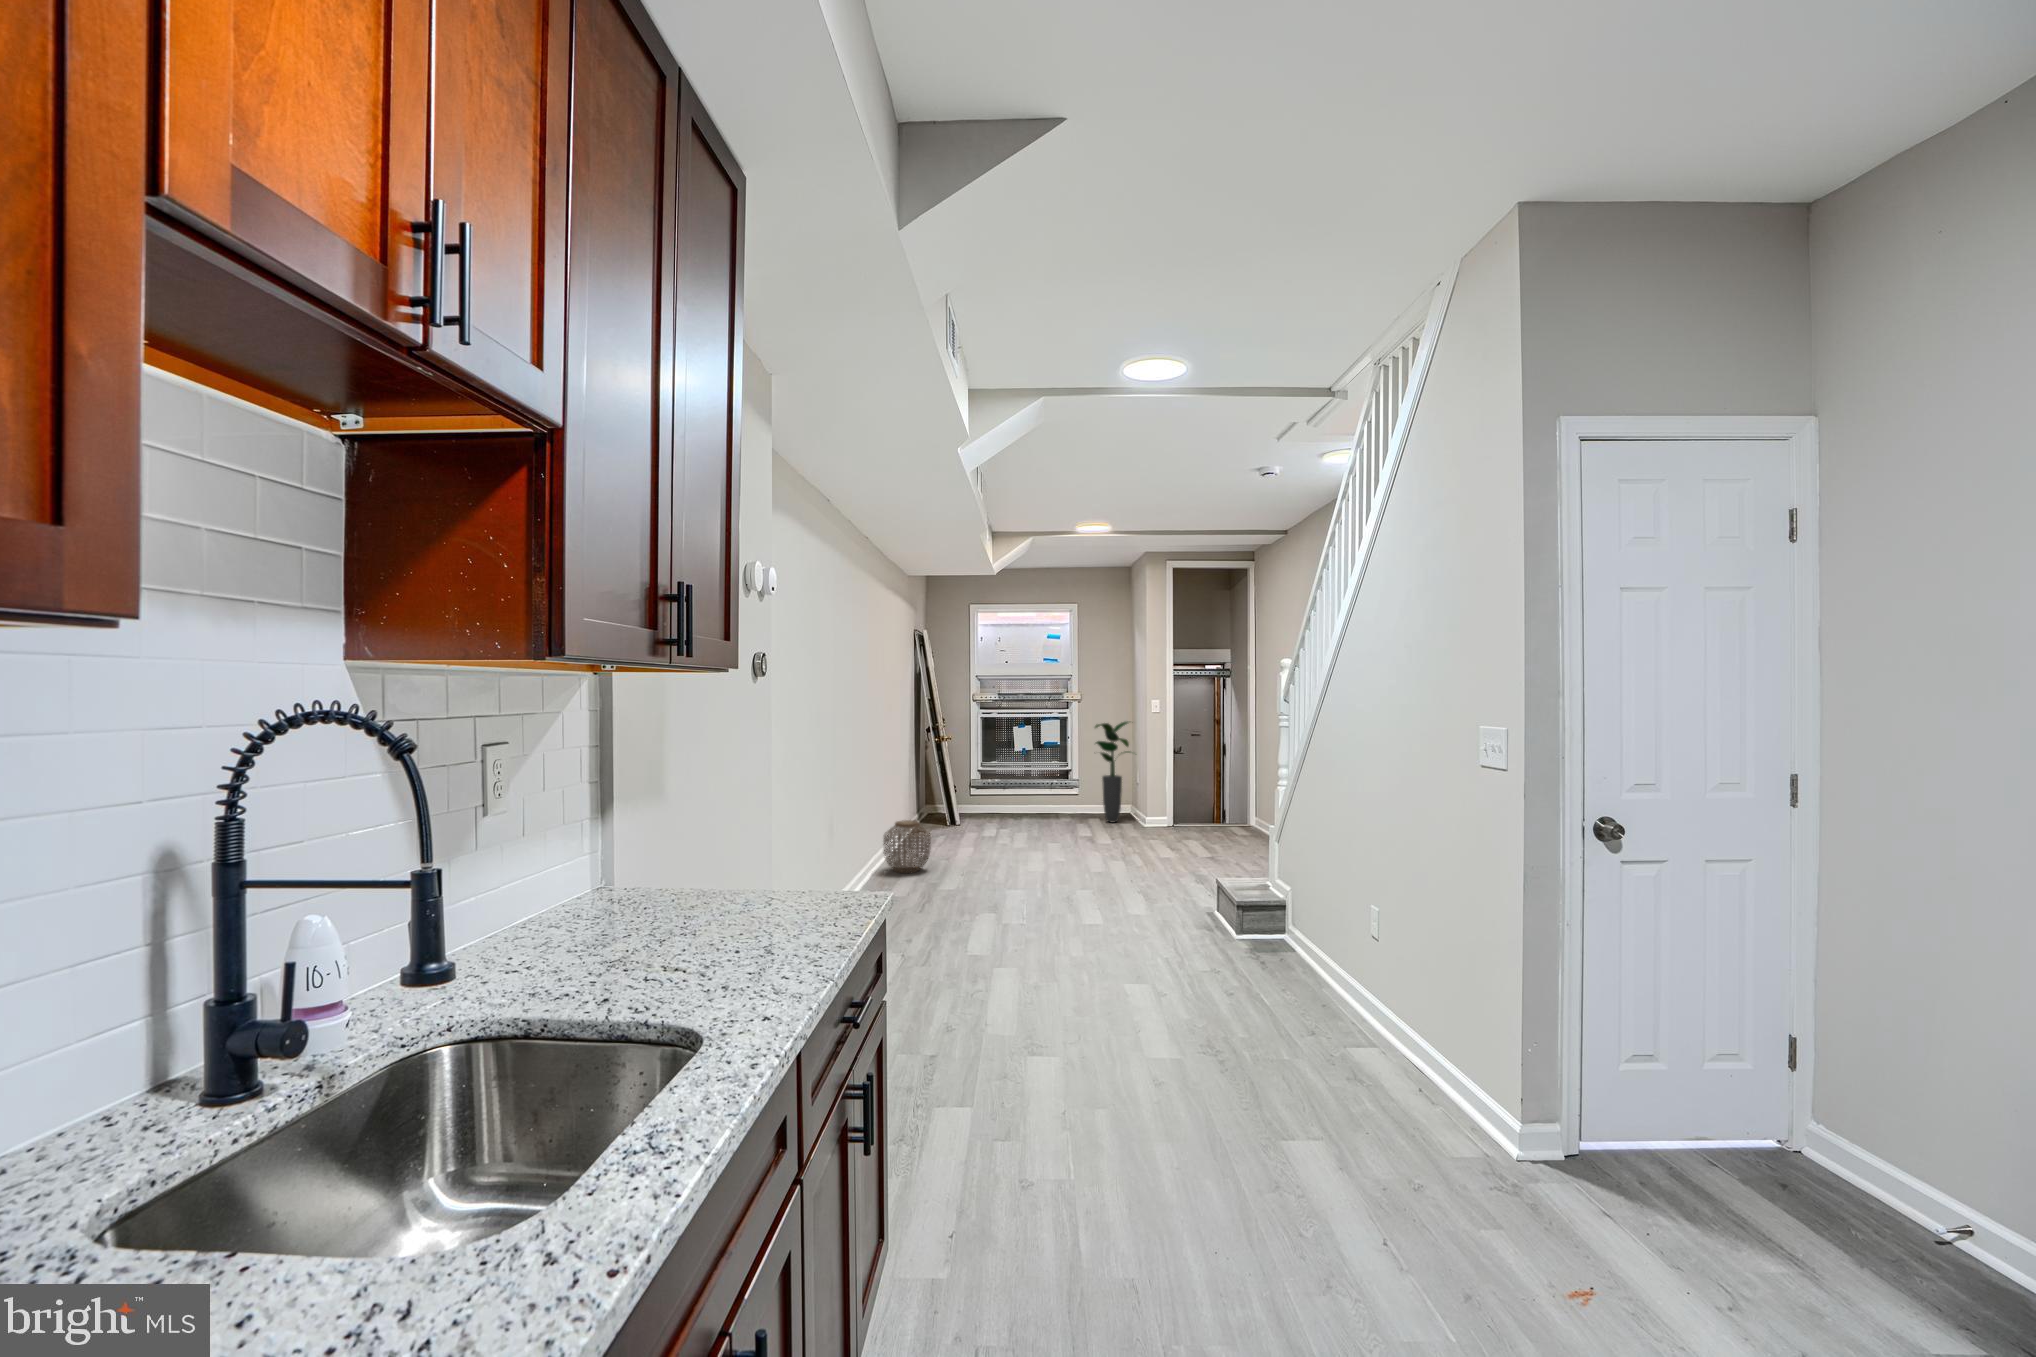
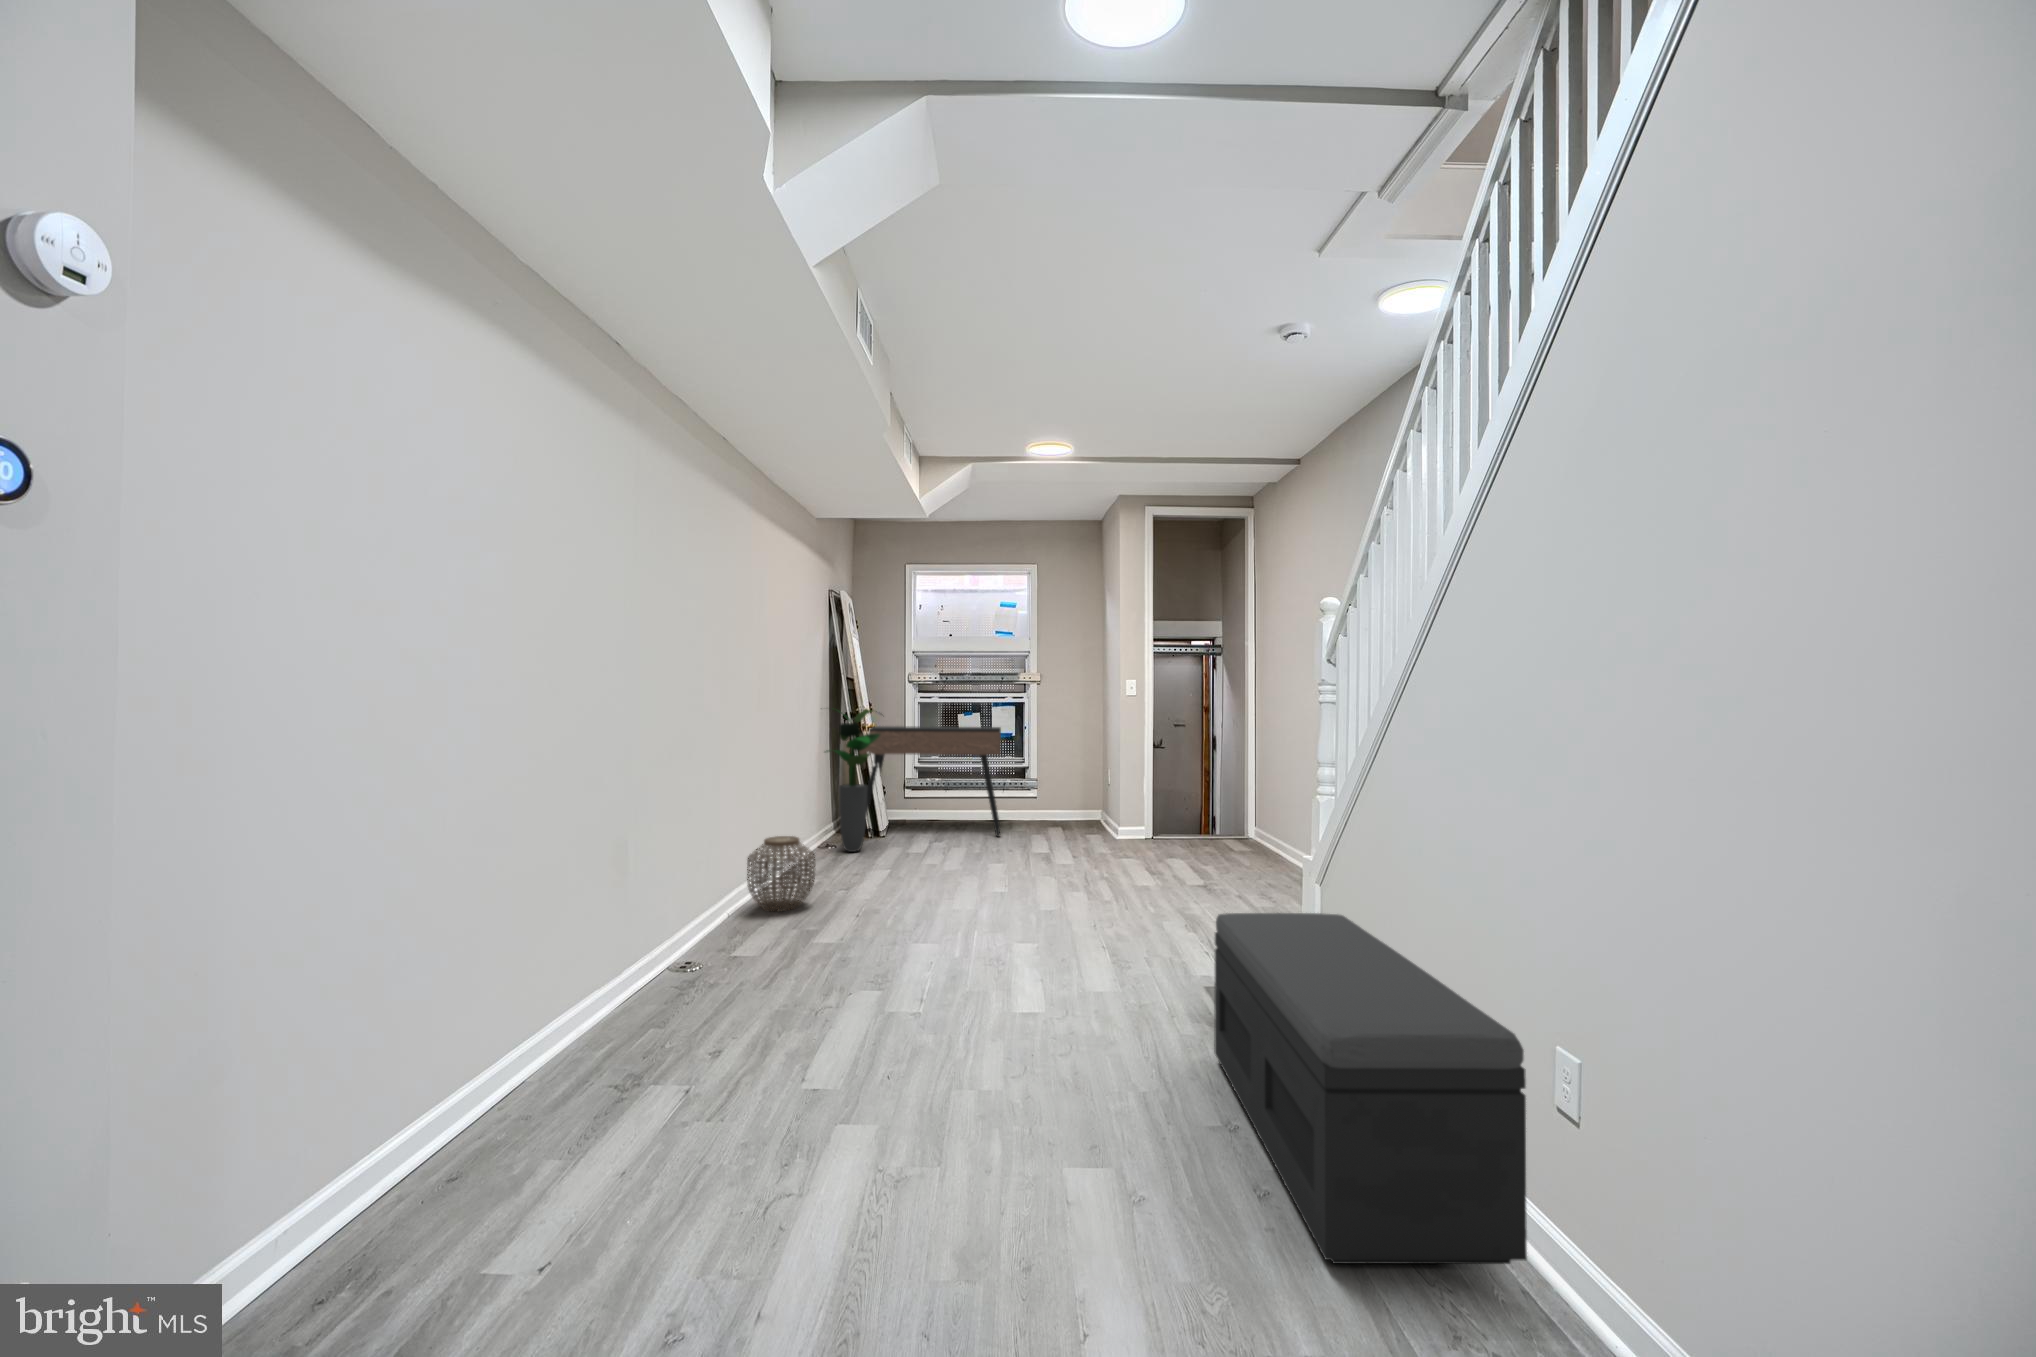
potted plant: present [1095,721,1130,822] -> present [828,708,880,852]
console table: none [938,737,1052,826] -> present [859,726,1001,837]
storage bench: none [1210,858,1355,1012] -> present [1214,913,1527,1264]

